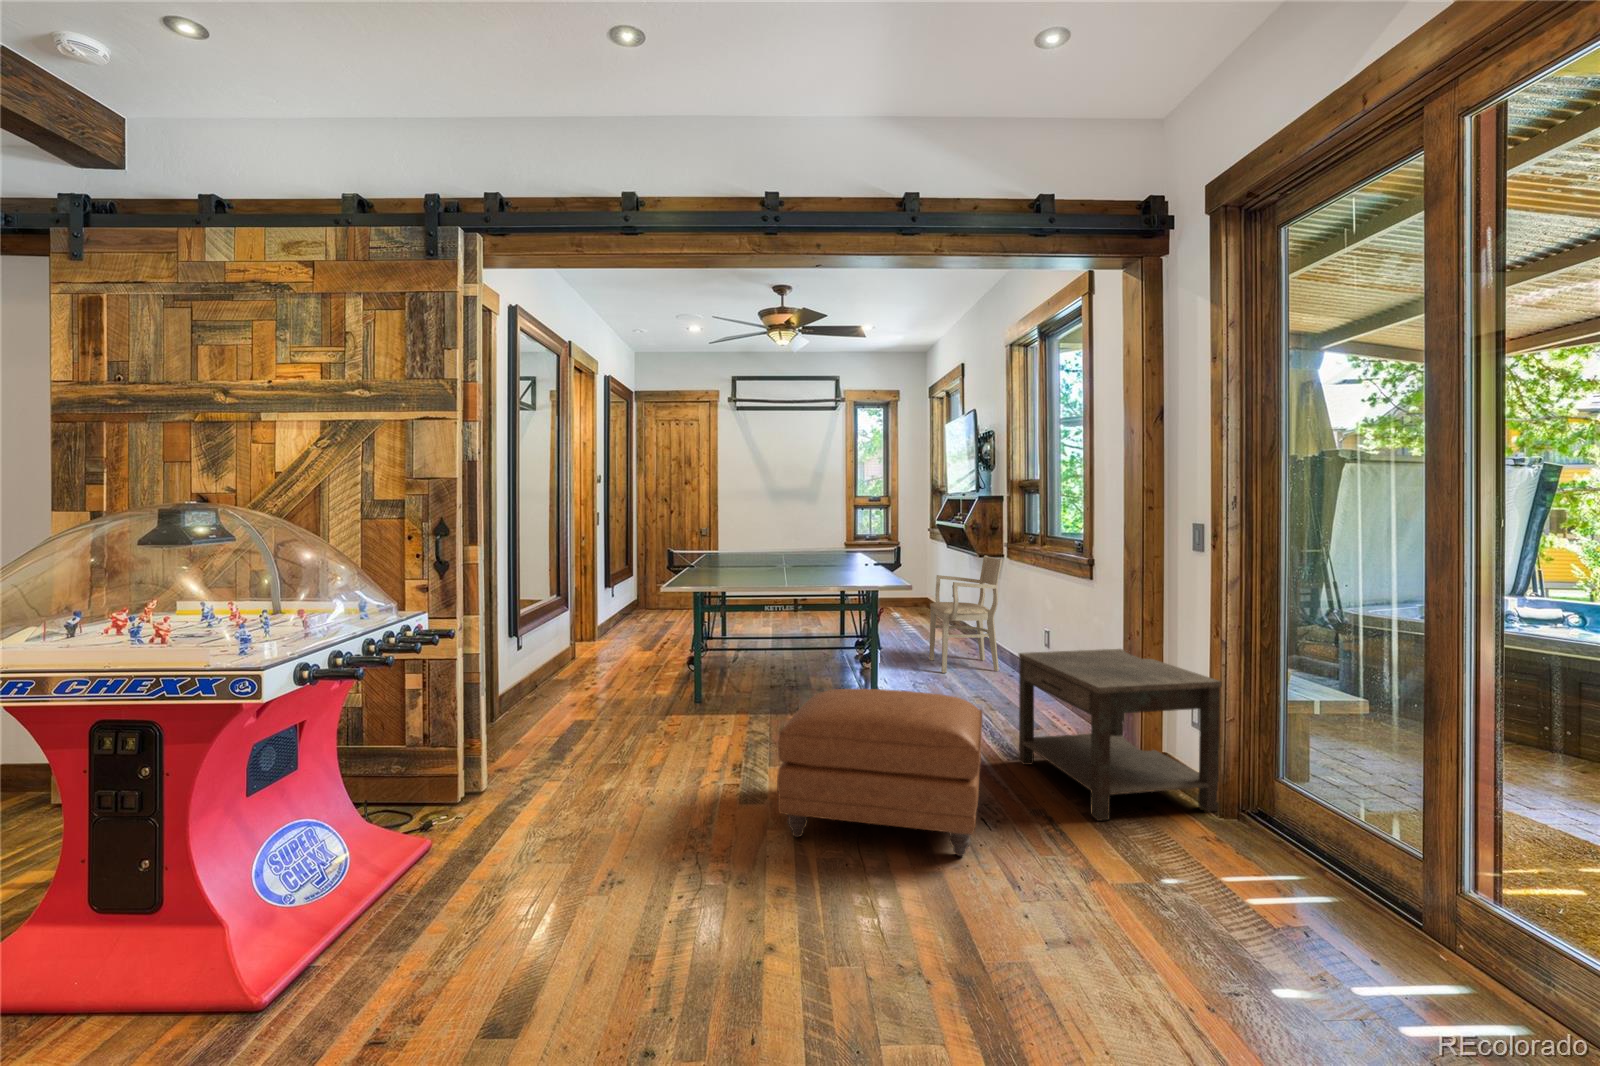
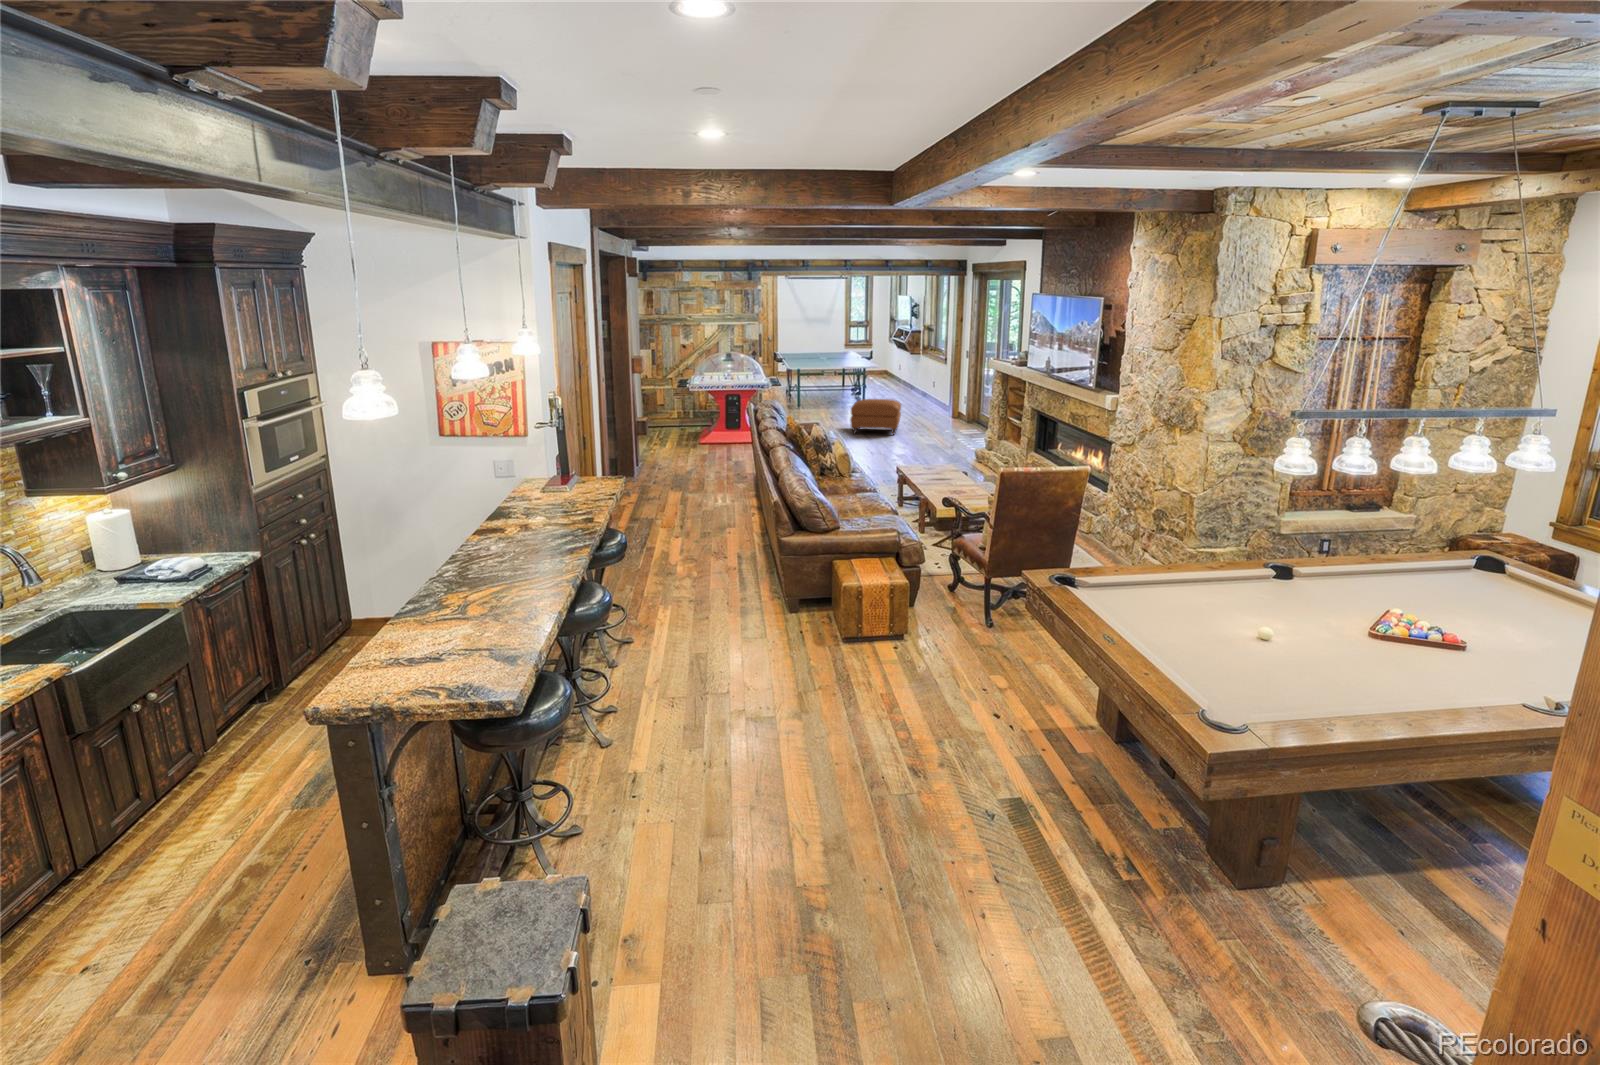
armchair: present [929,555,1003,673] -> none [889,355,919,404]
side table: present [1019,649,1222,821] -> none [914,388,963,430]

